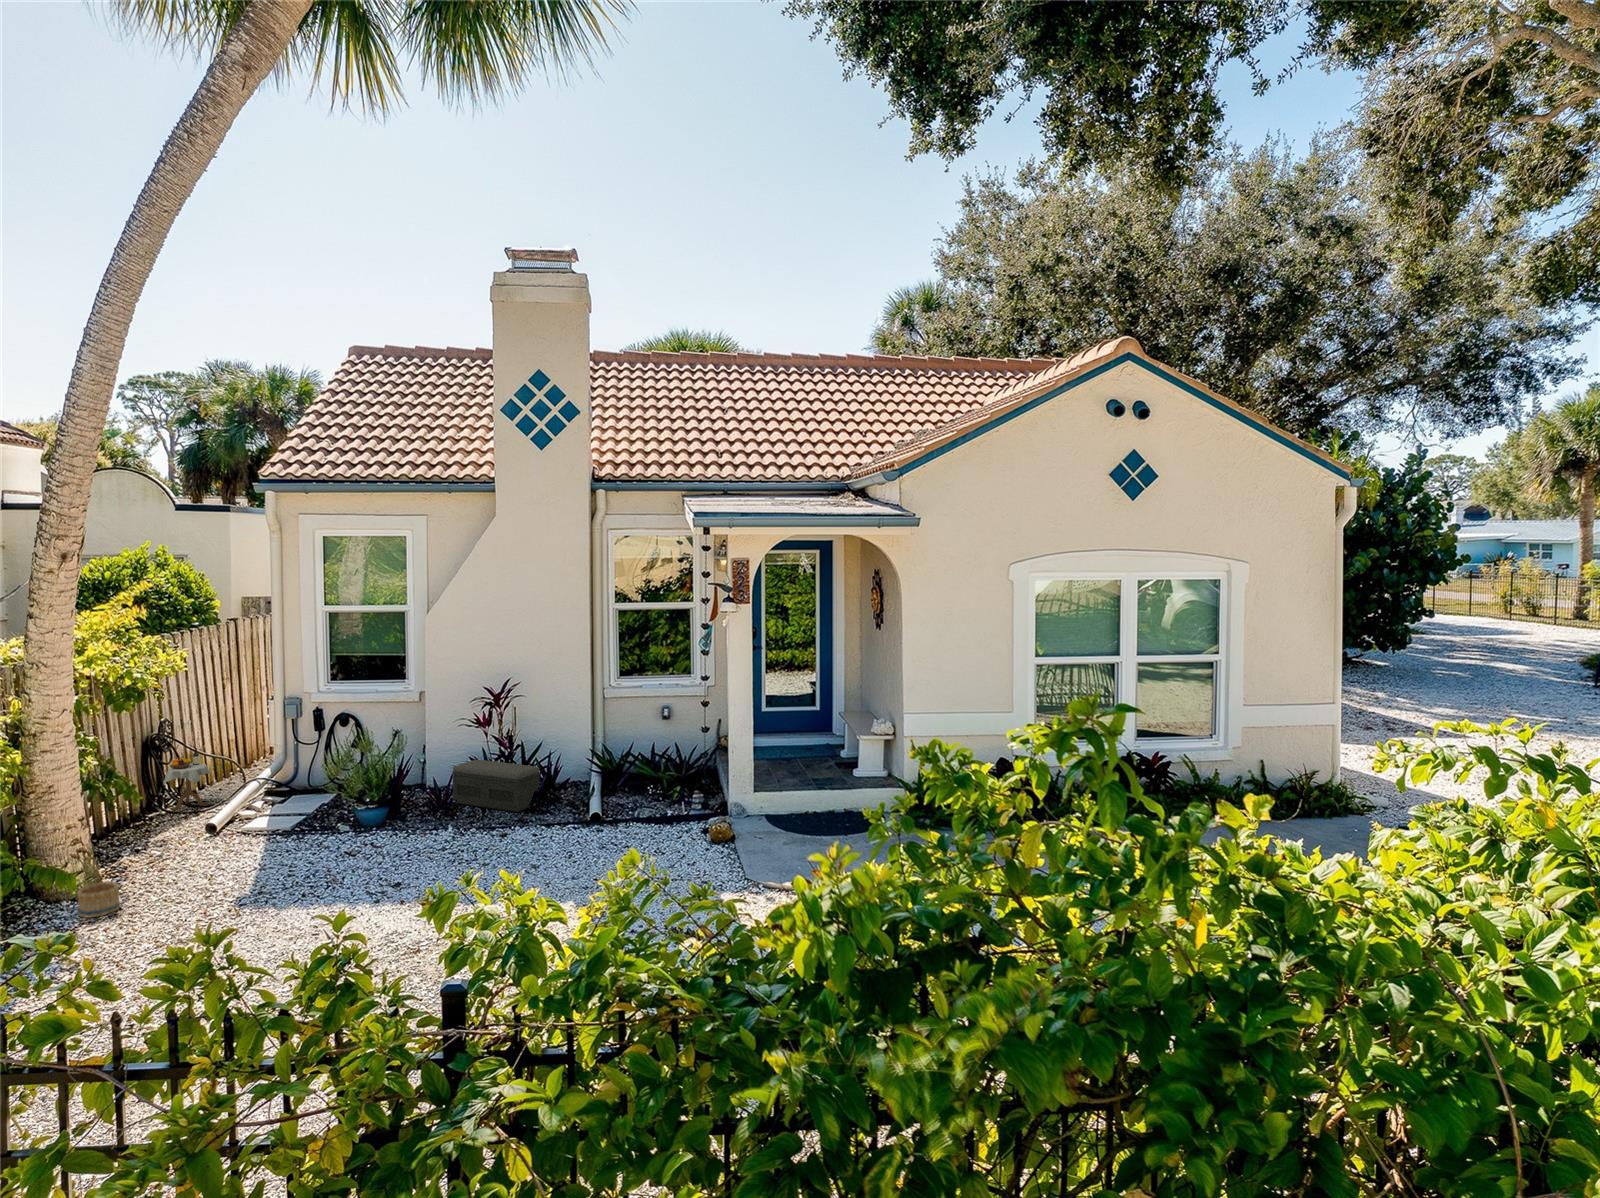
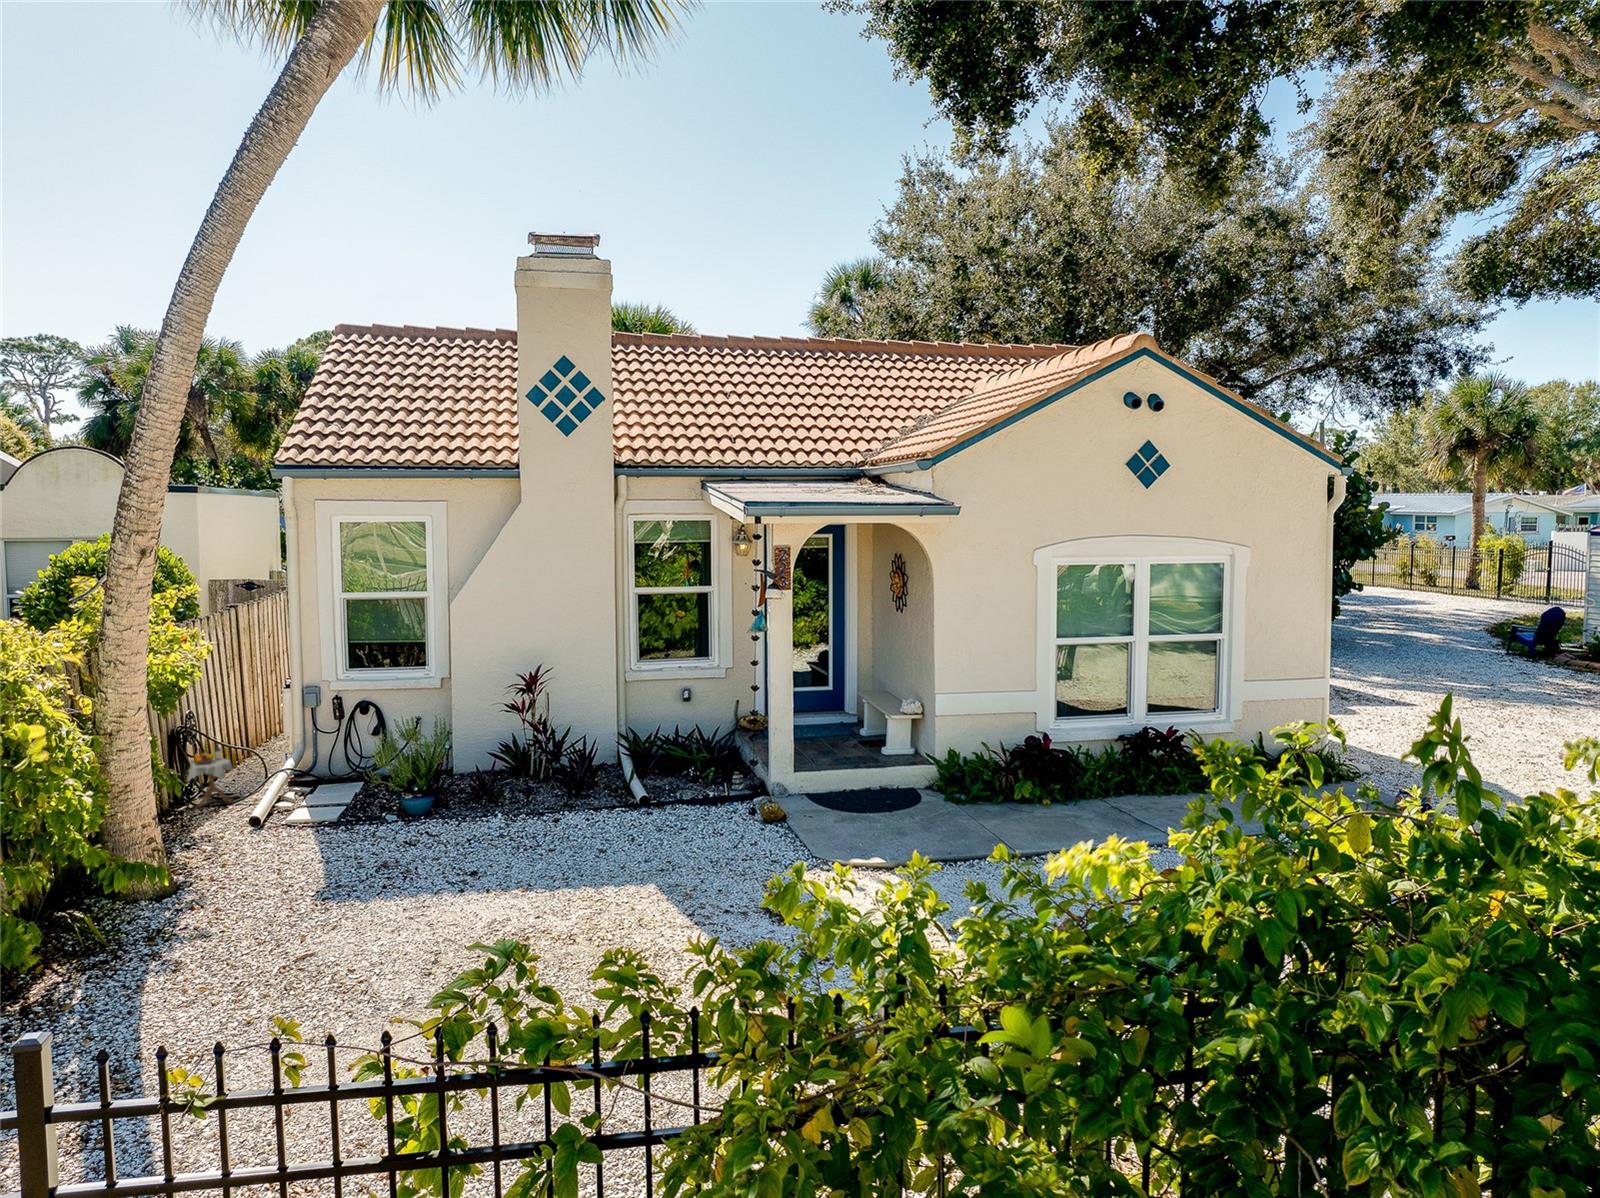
storage bench: present [453,760,540,812] -> none [489,747,577,798]
basket: present [77,882,119,918] -> none [158,881,200,917]

